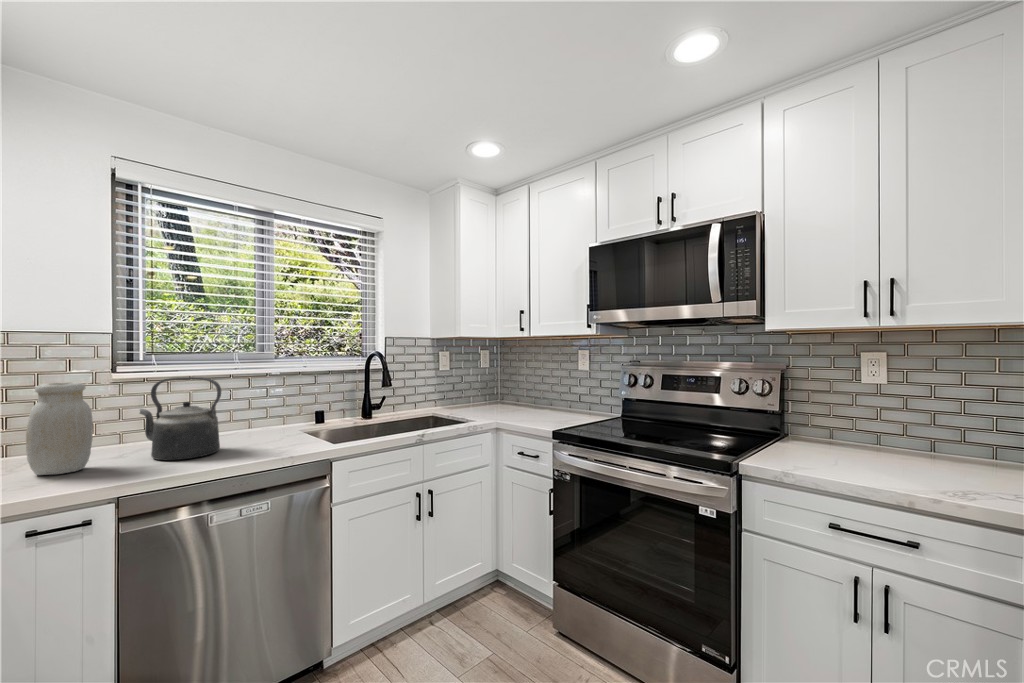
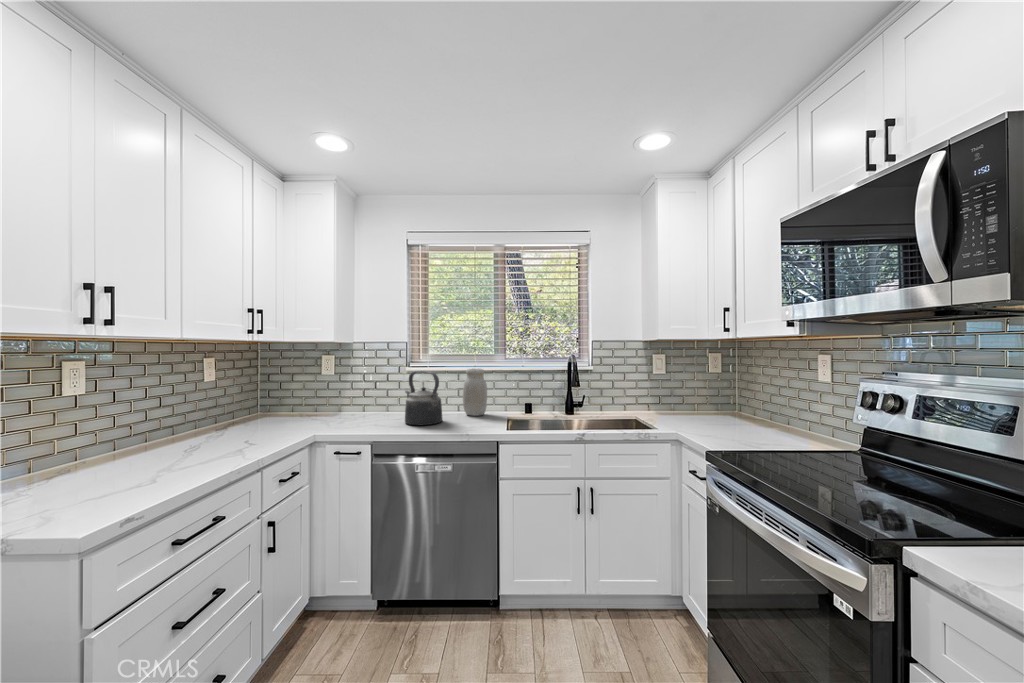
jar: present [26,382,93,475] -> present [463,369,487,416]

